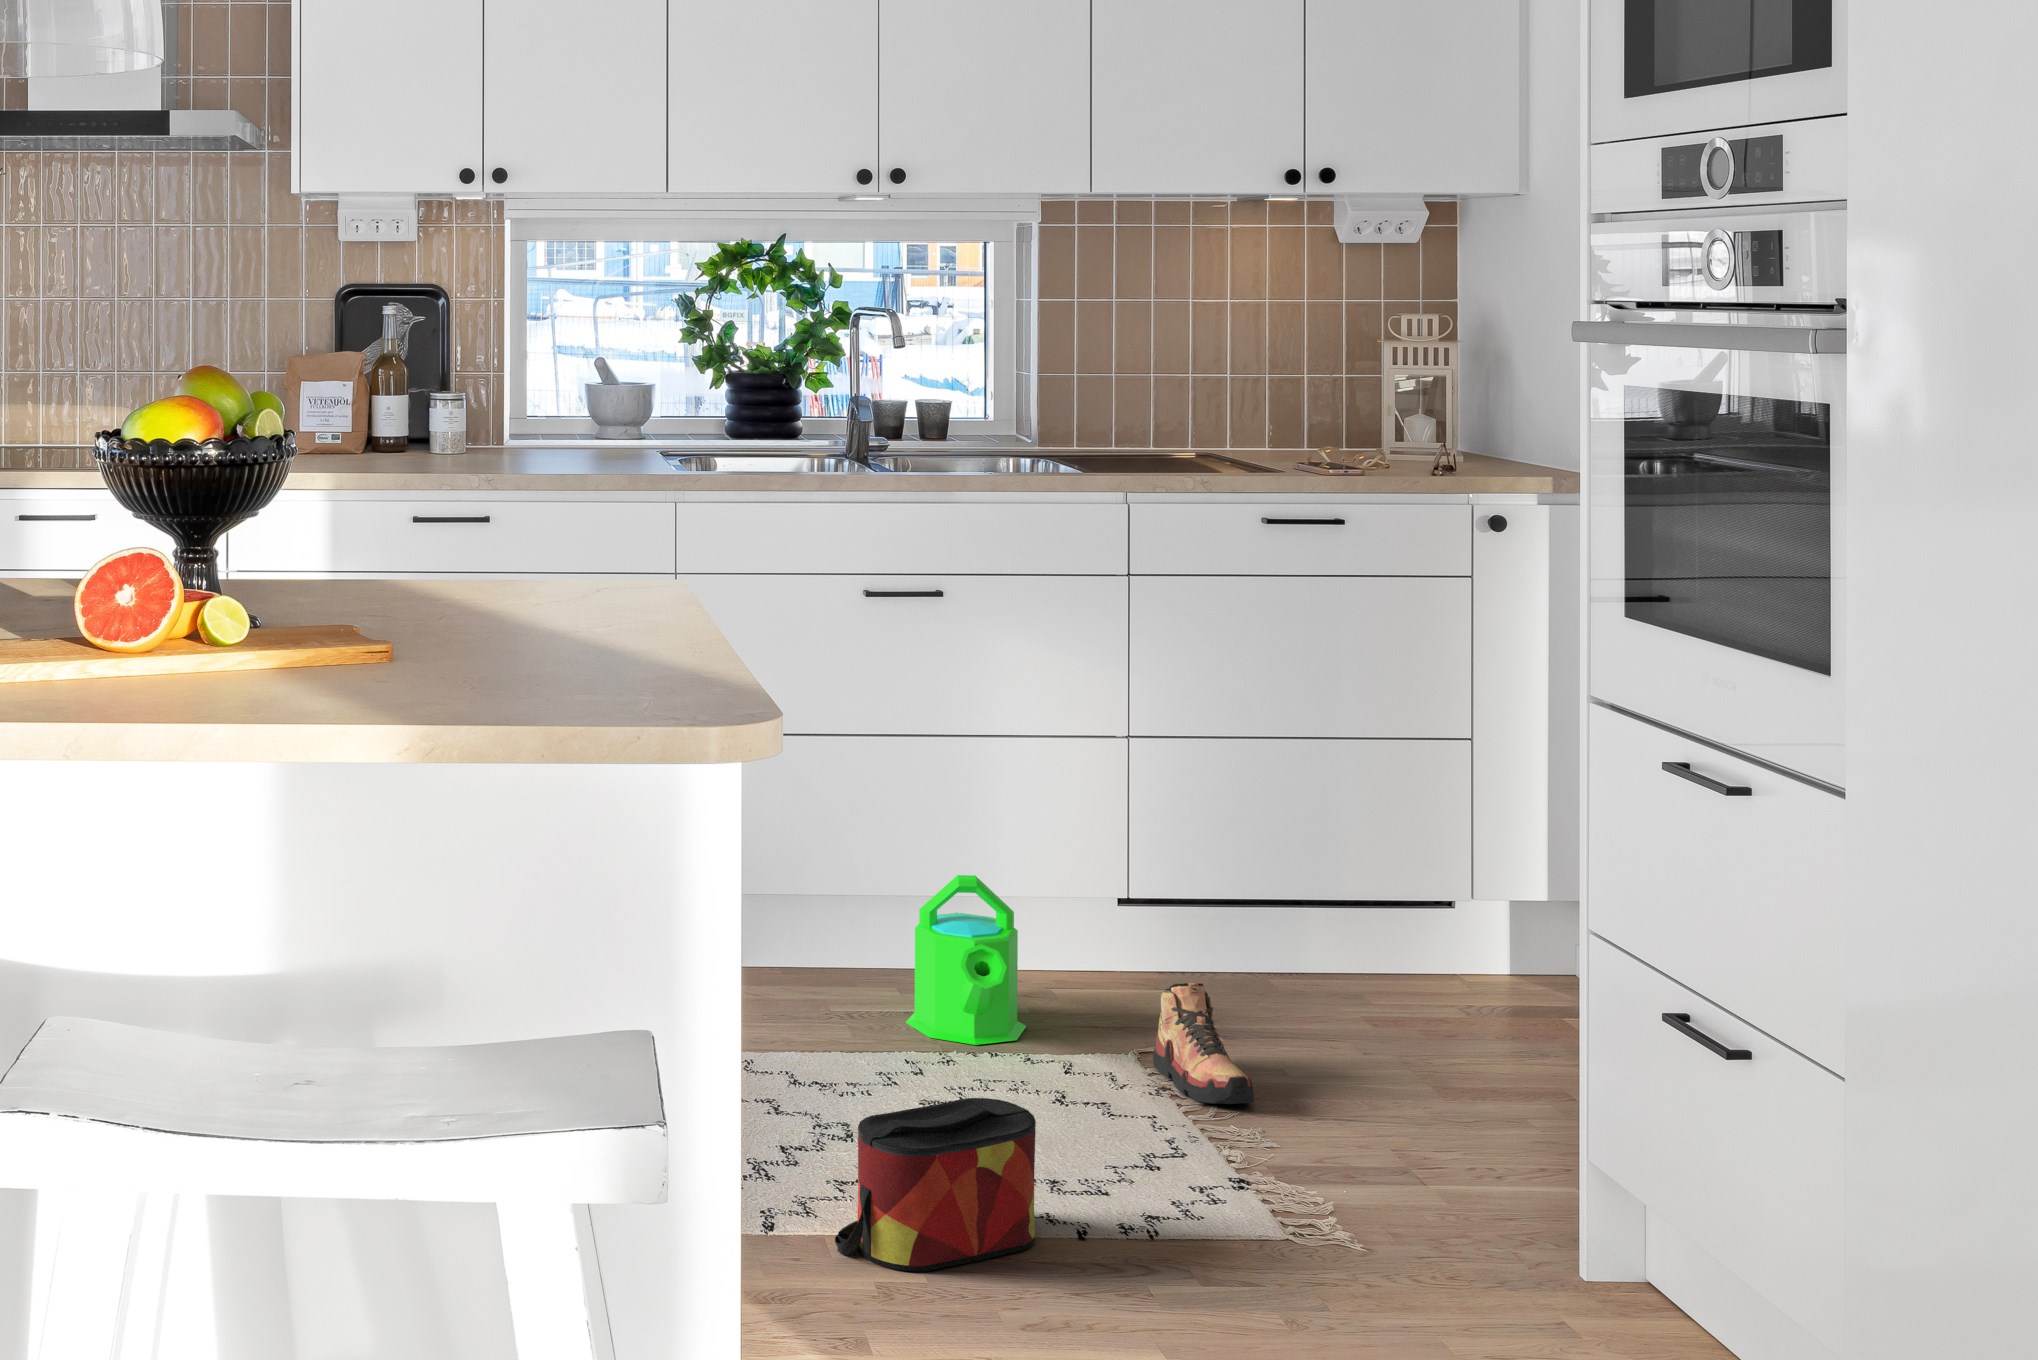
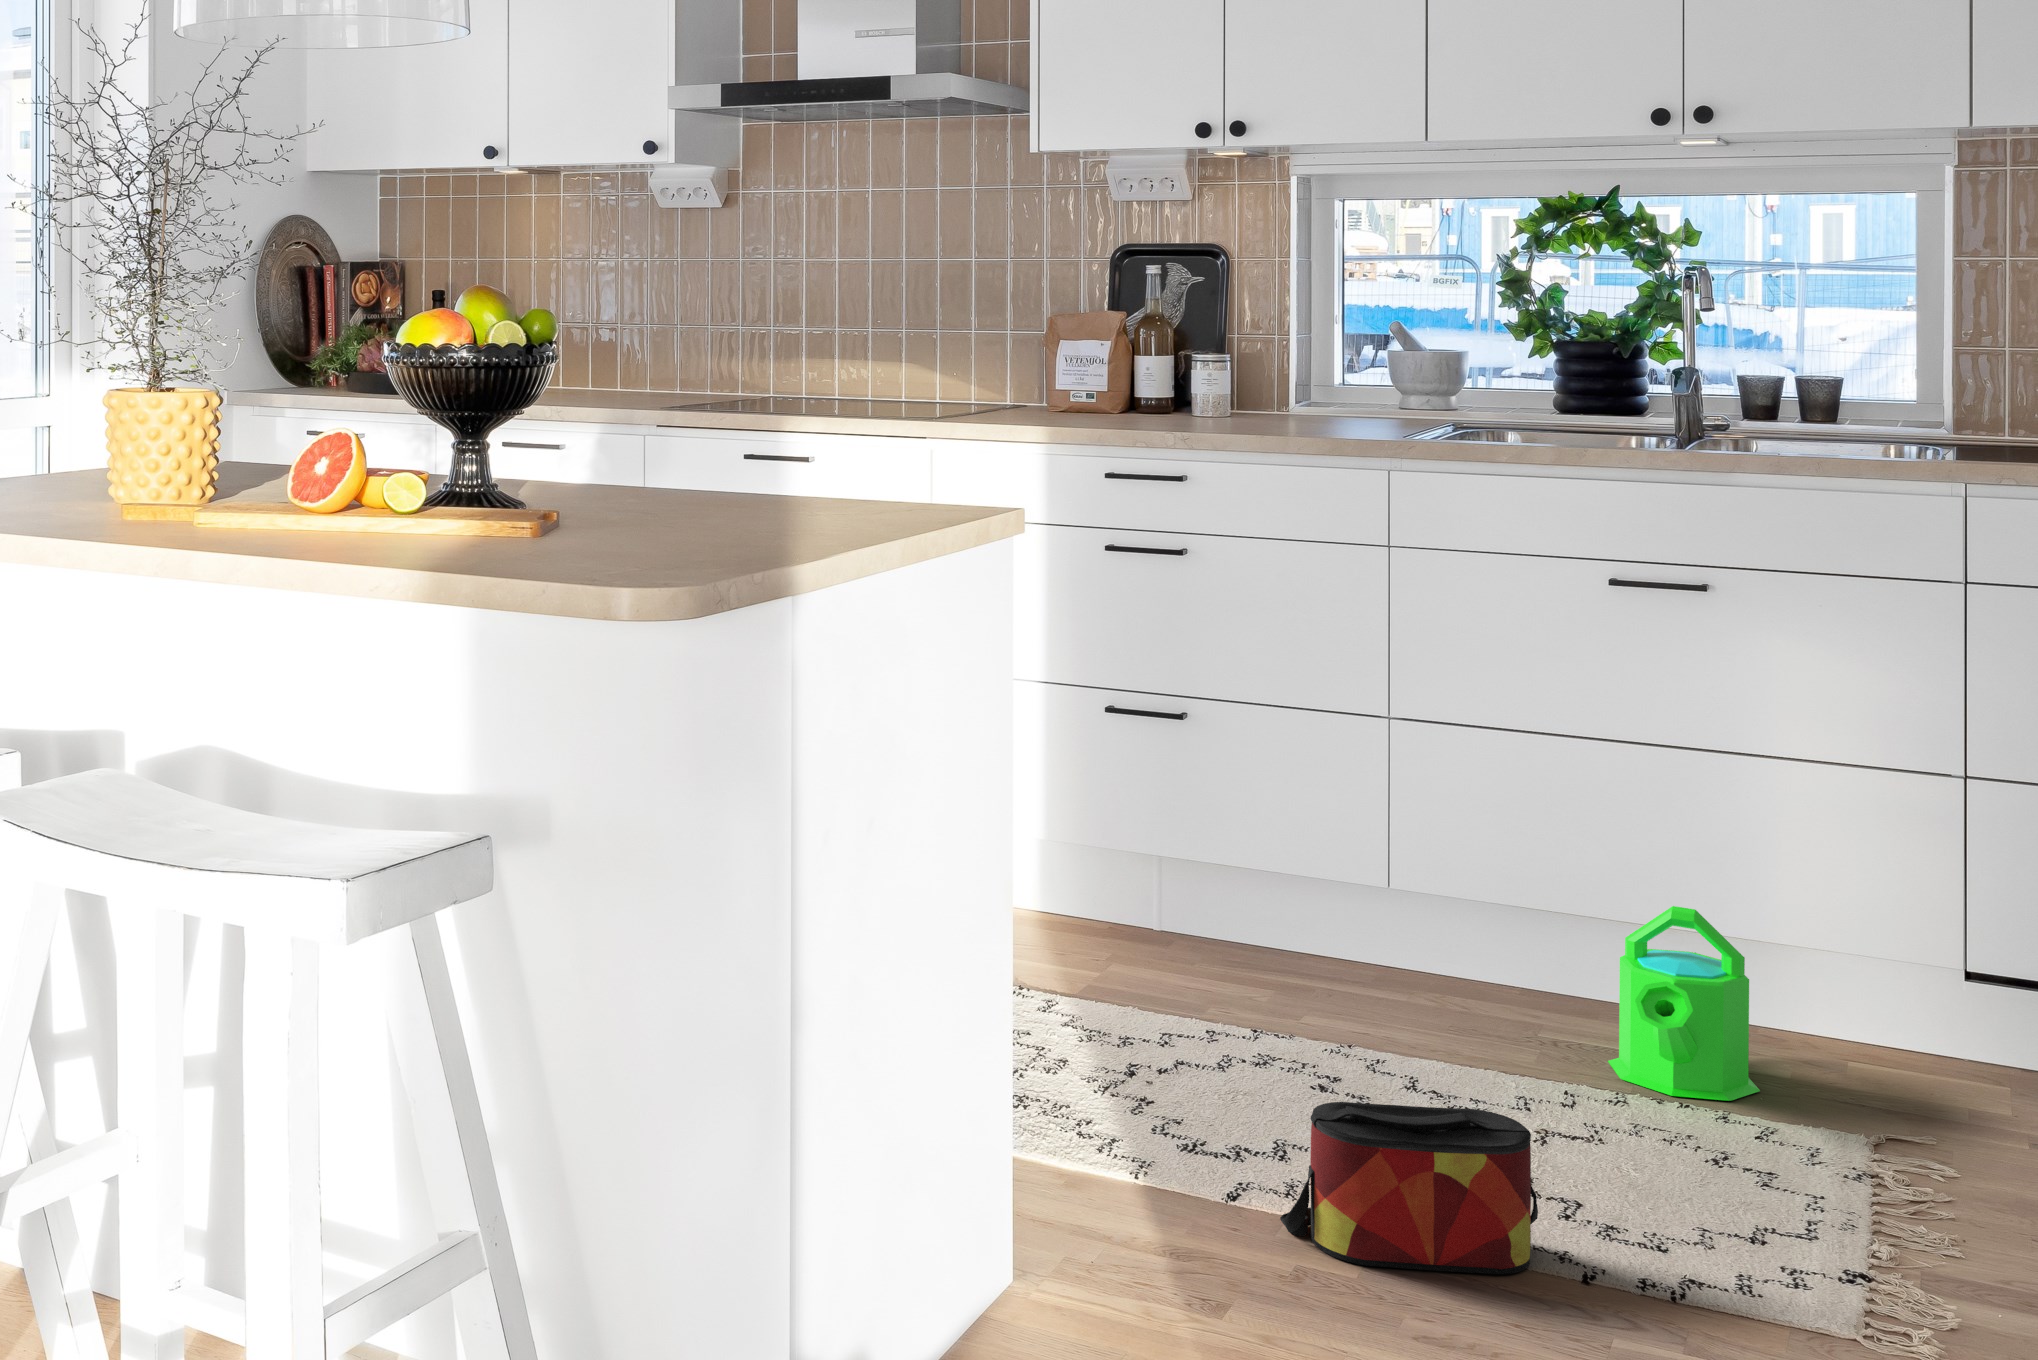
shoe: present [1153,983,1254,1104] -> none [1885,1063,1978,1214]

